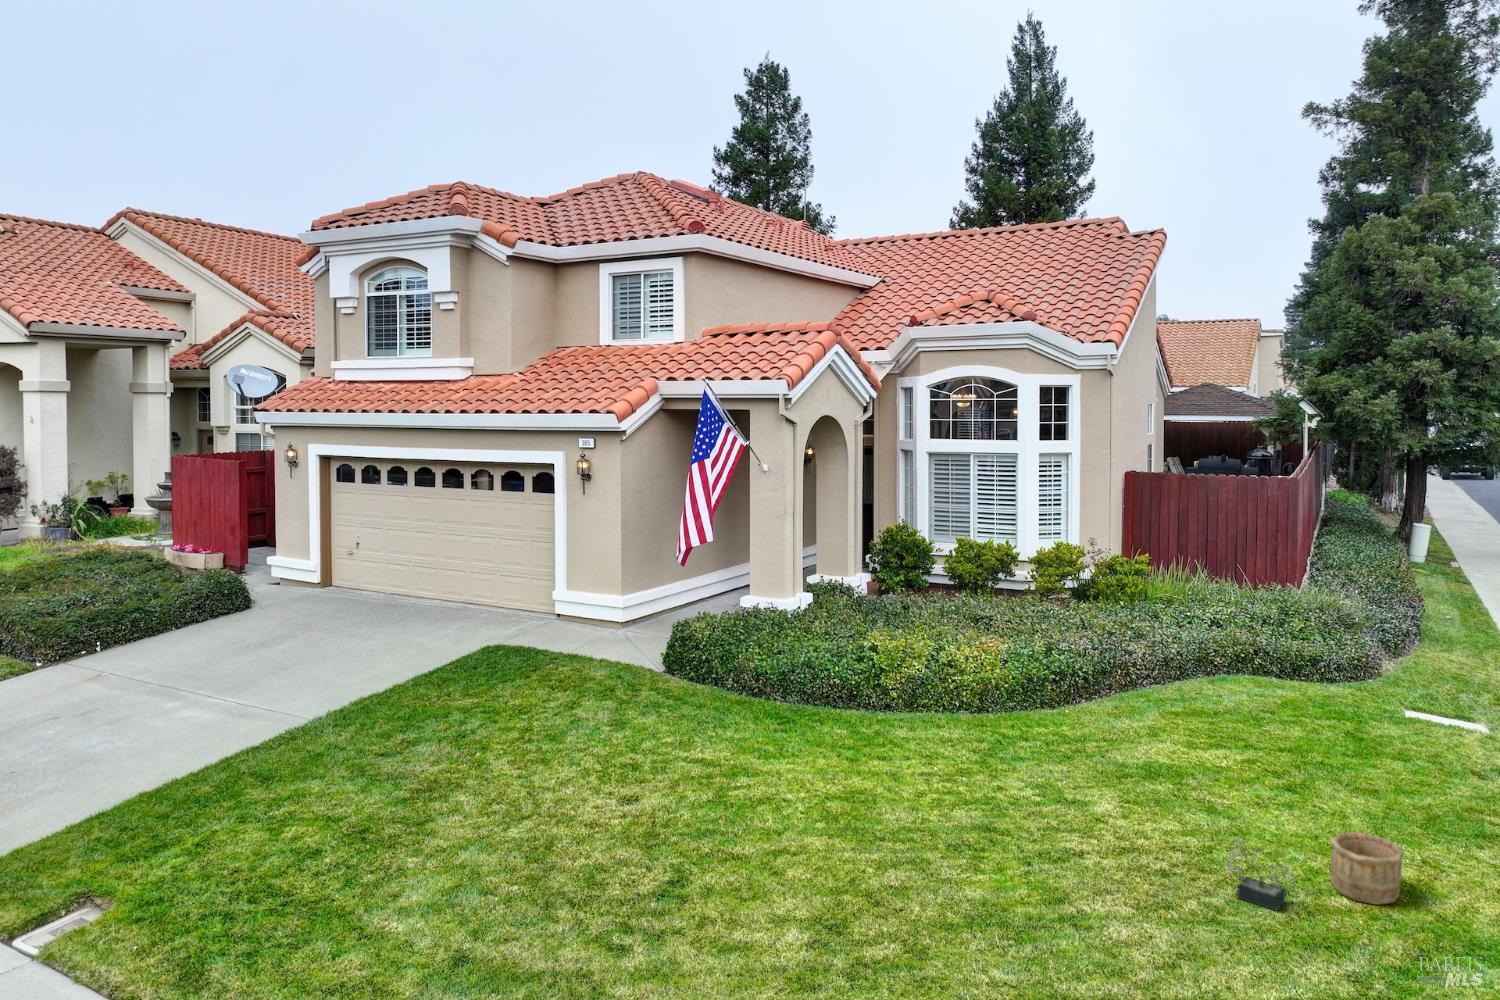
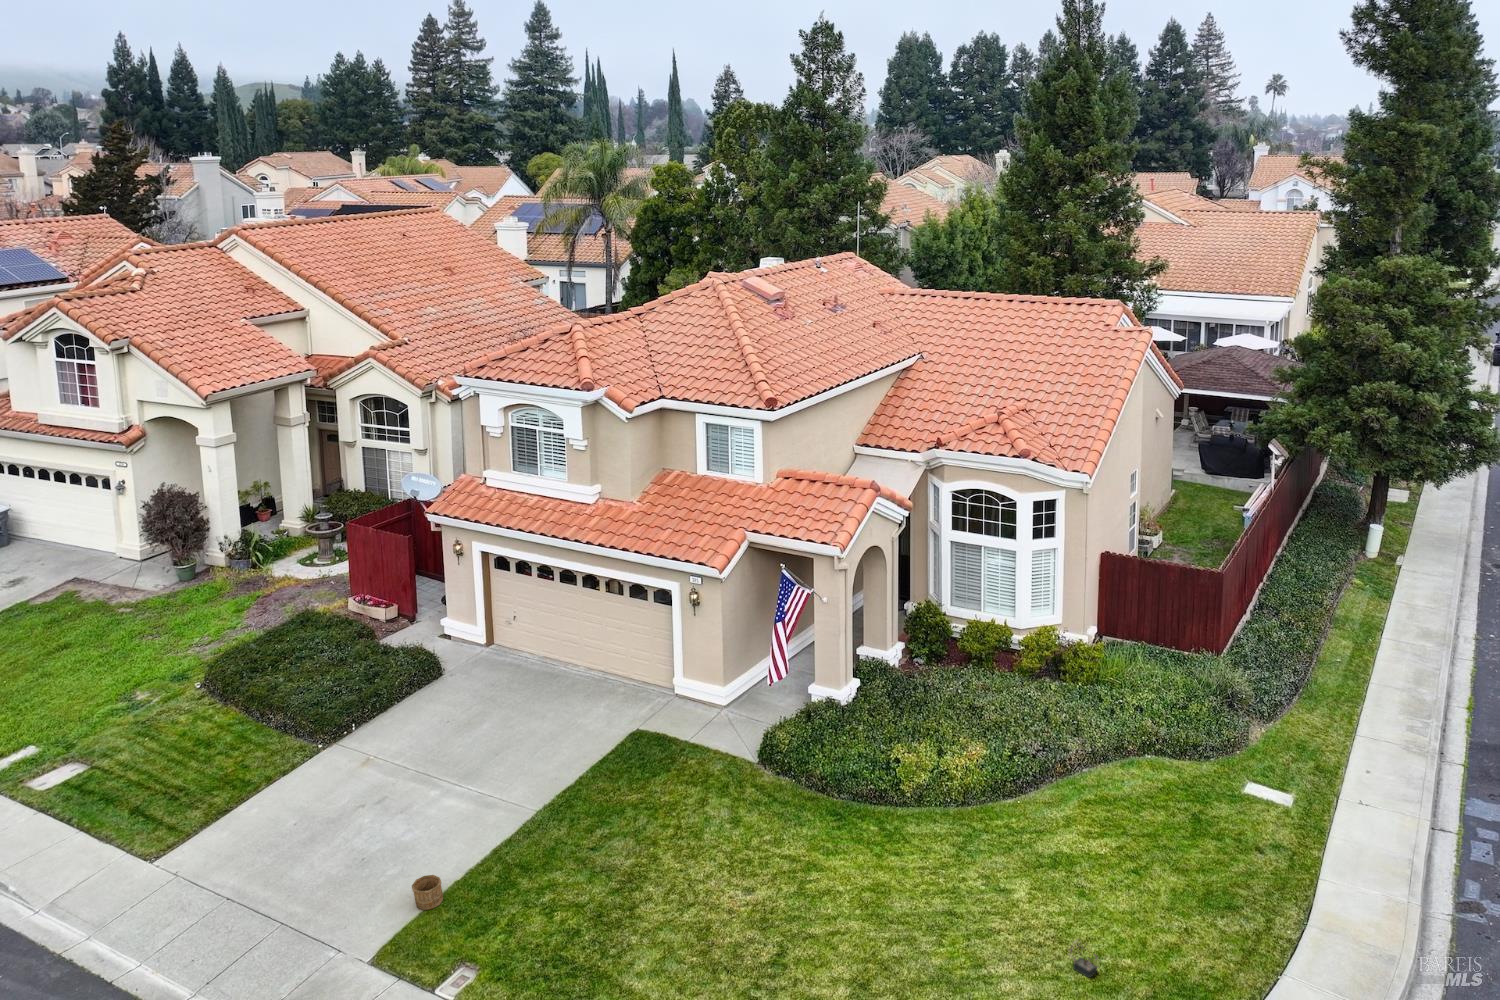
wooden bucket: present [1330,832,1404,905] -> present [412,875,443,910]

